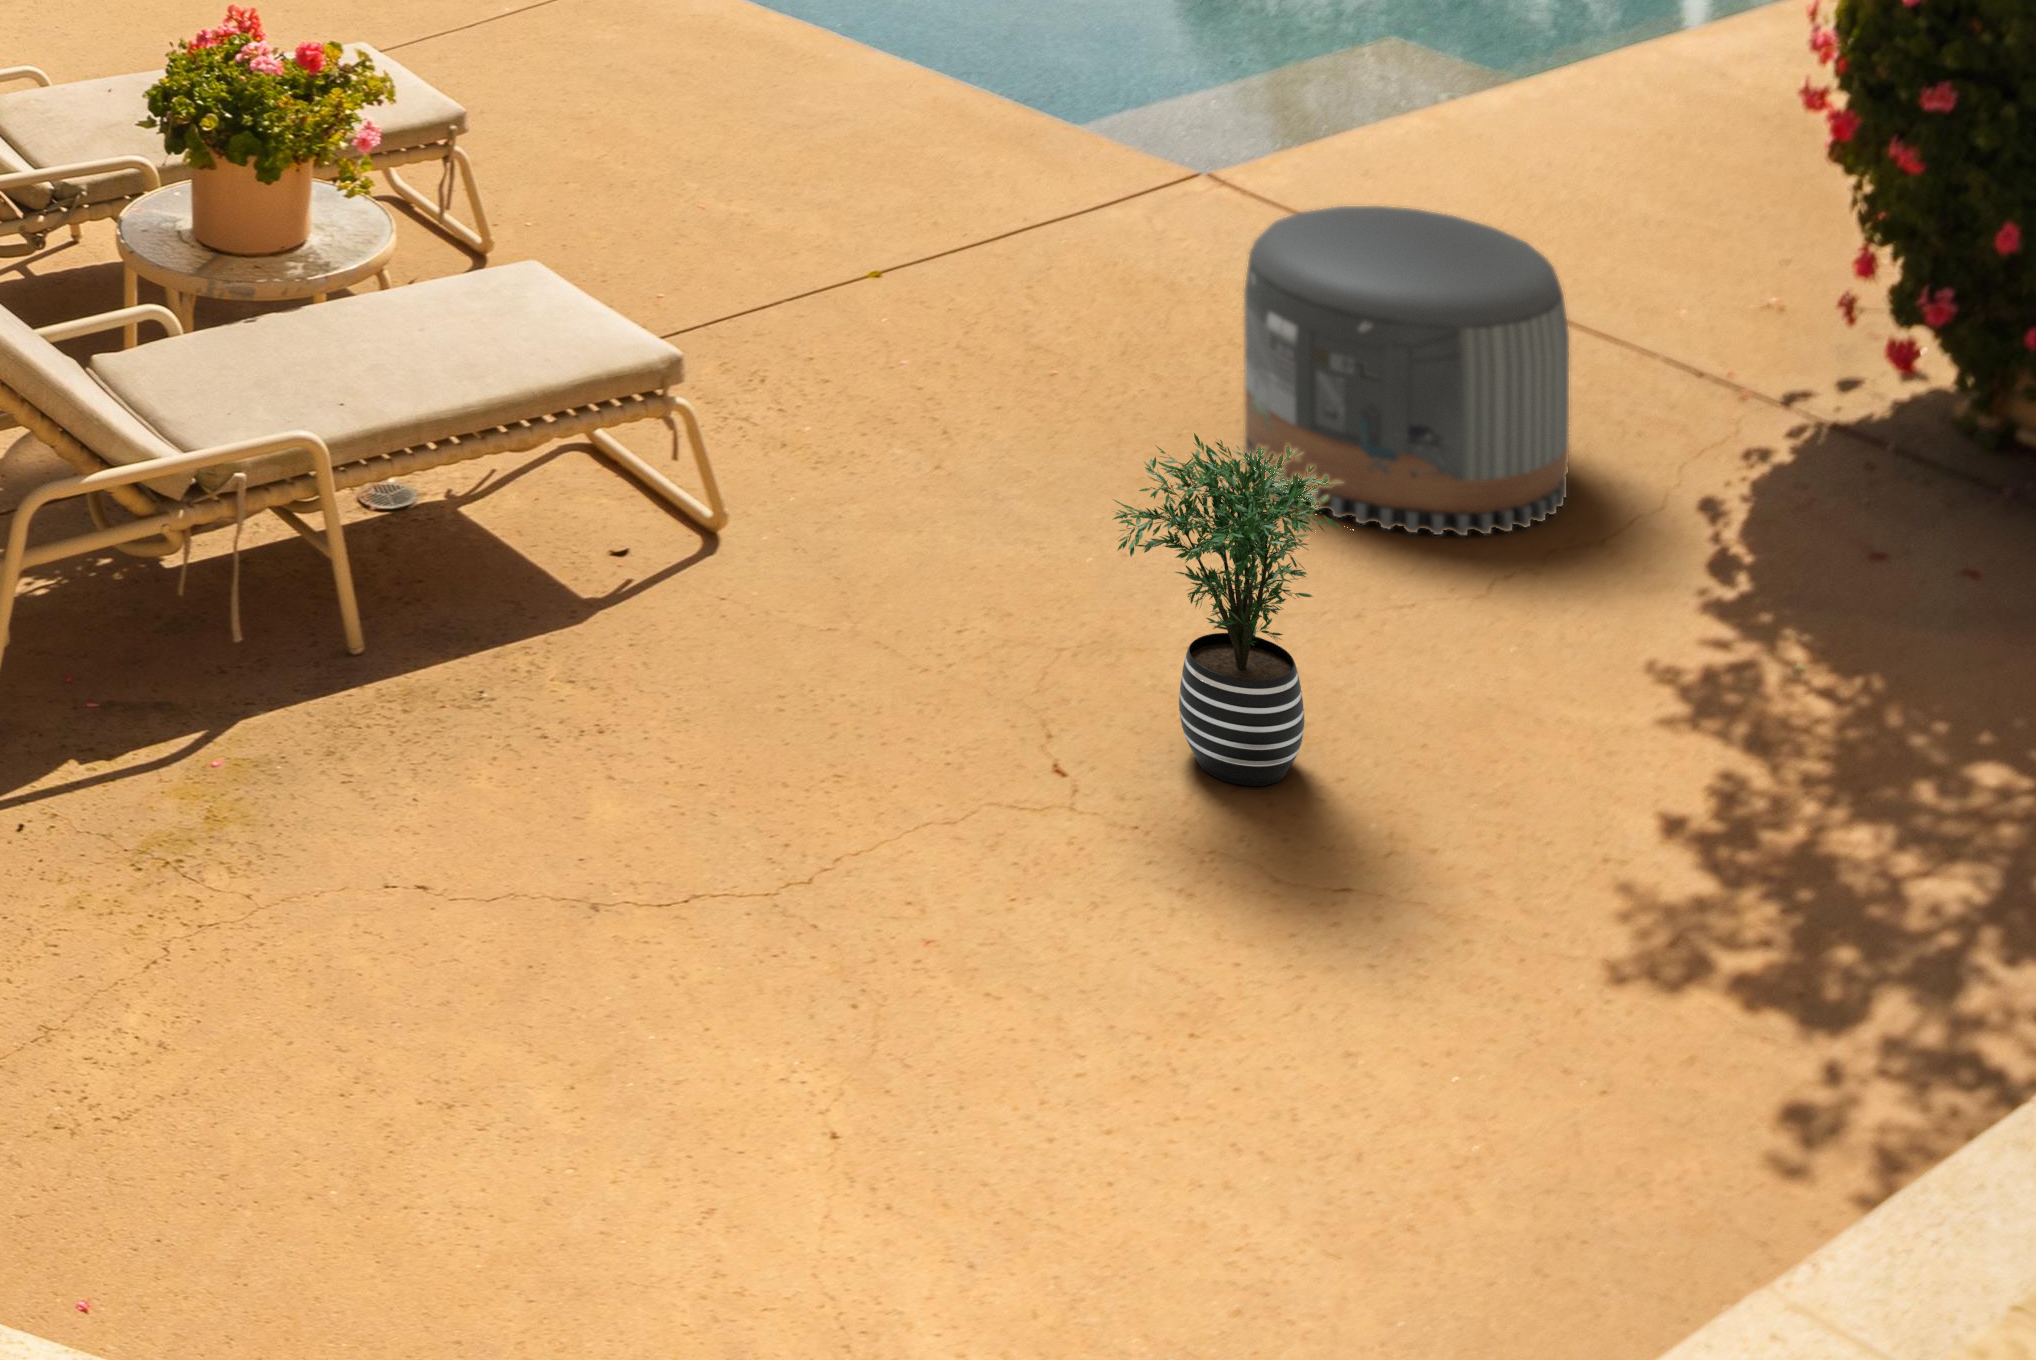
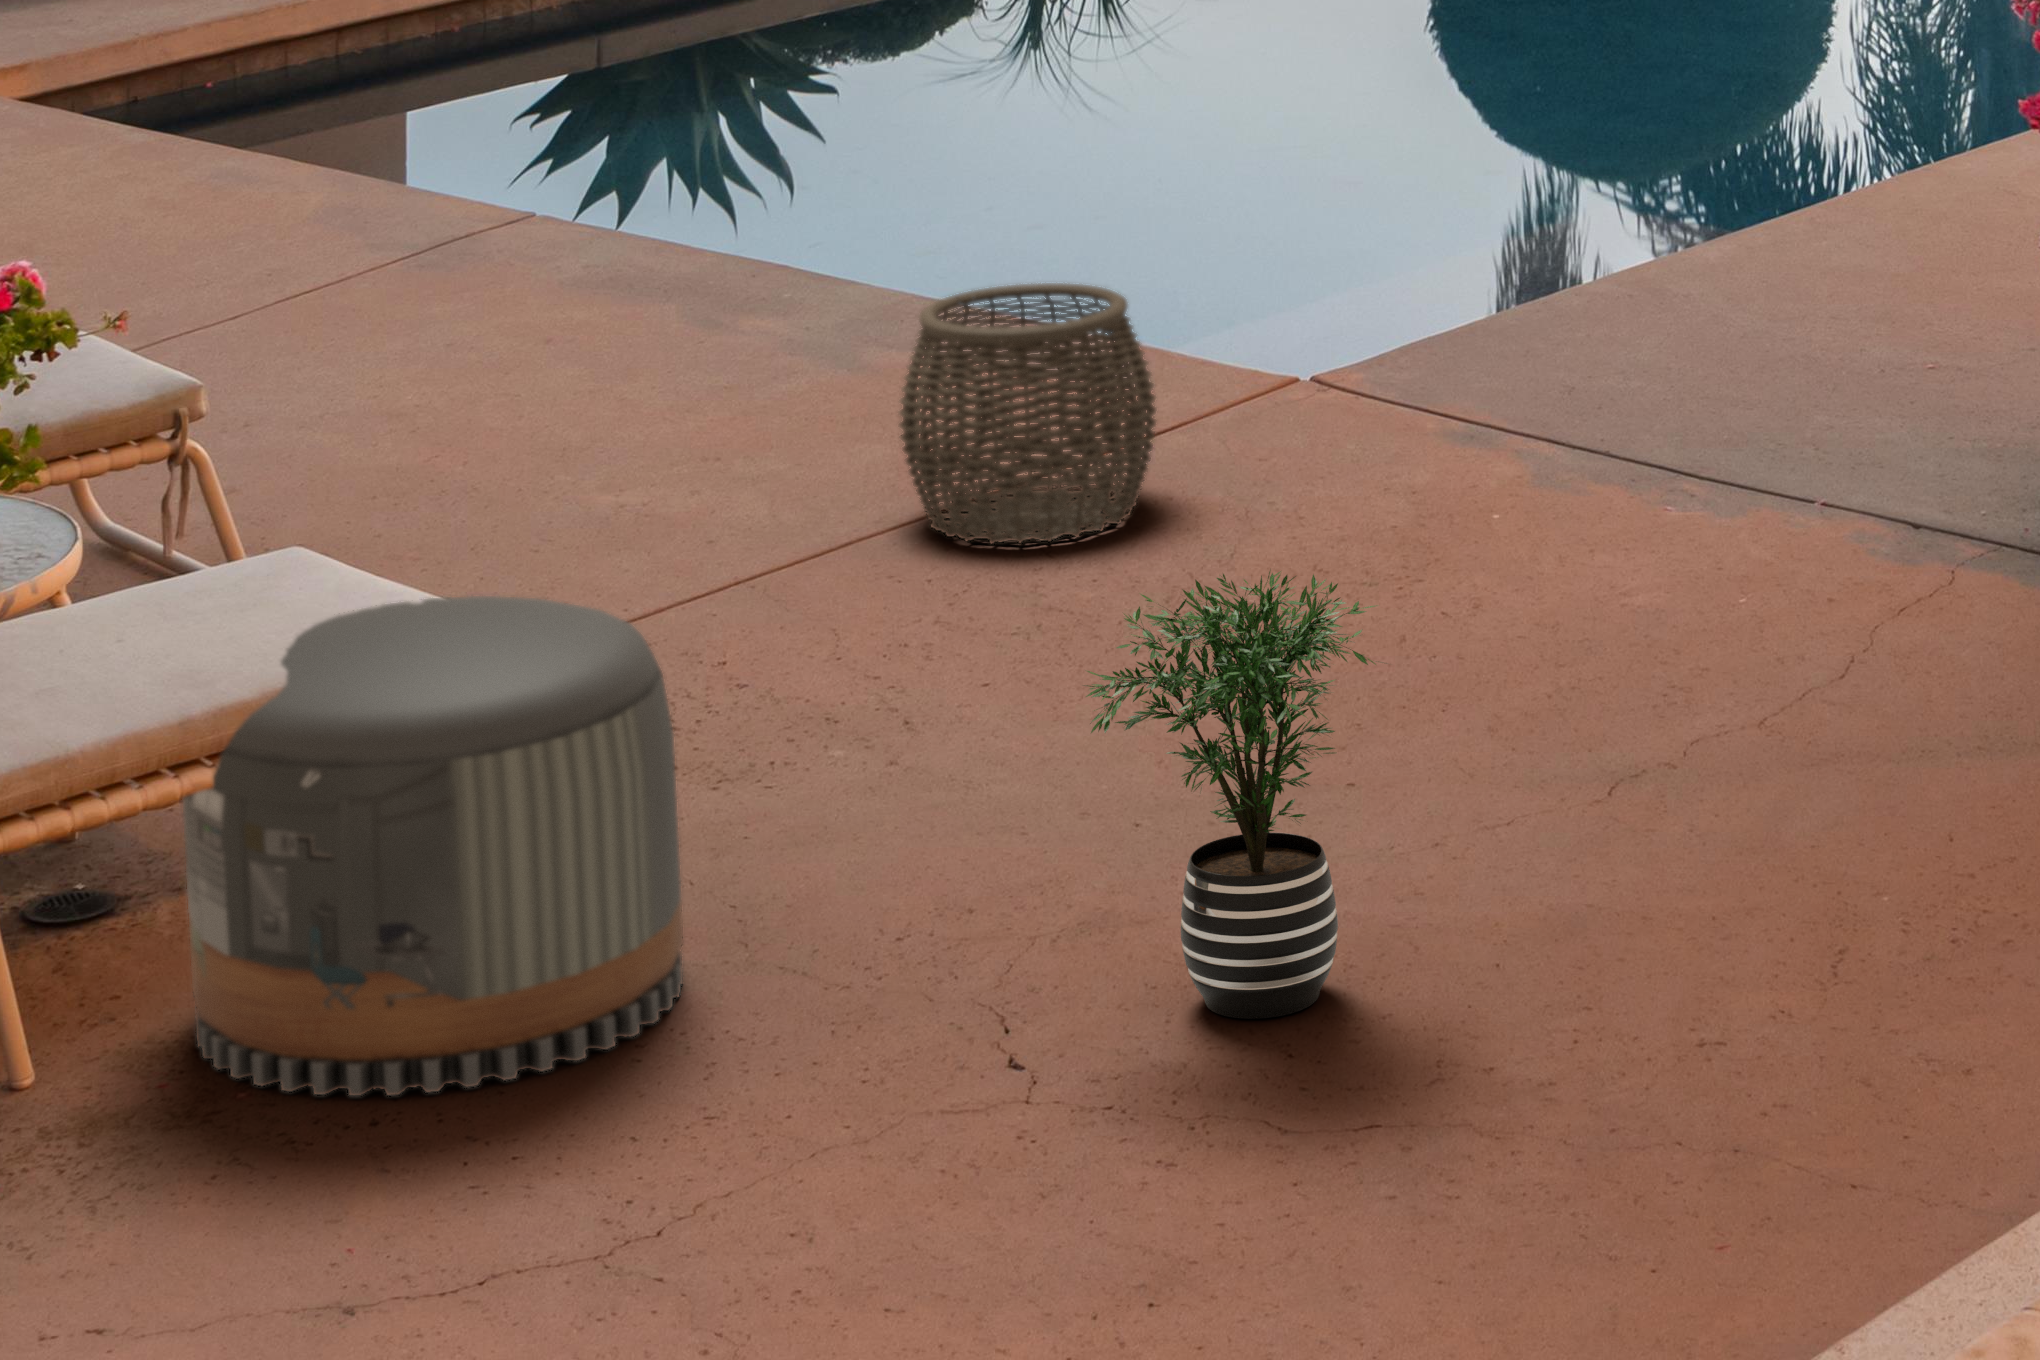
woven basket: none [918,93,1103,284] -> present [899,283,1156,543]
pouf: present [1244,206,1569,535] -> present [183,596,683,1096]

